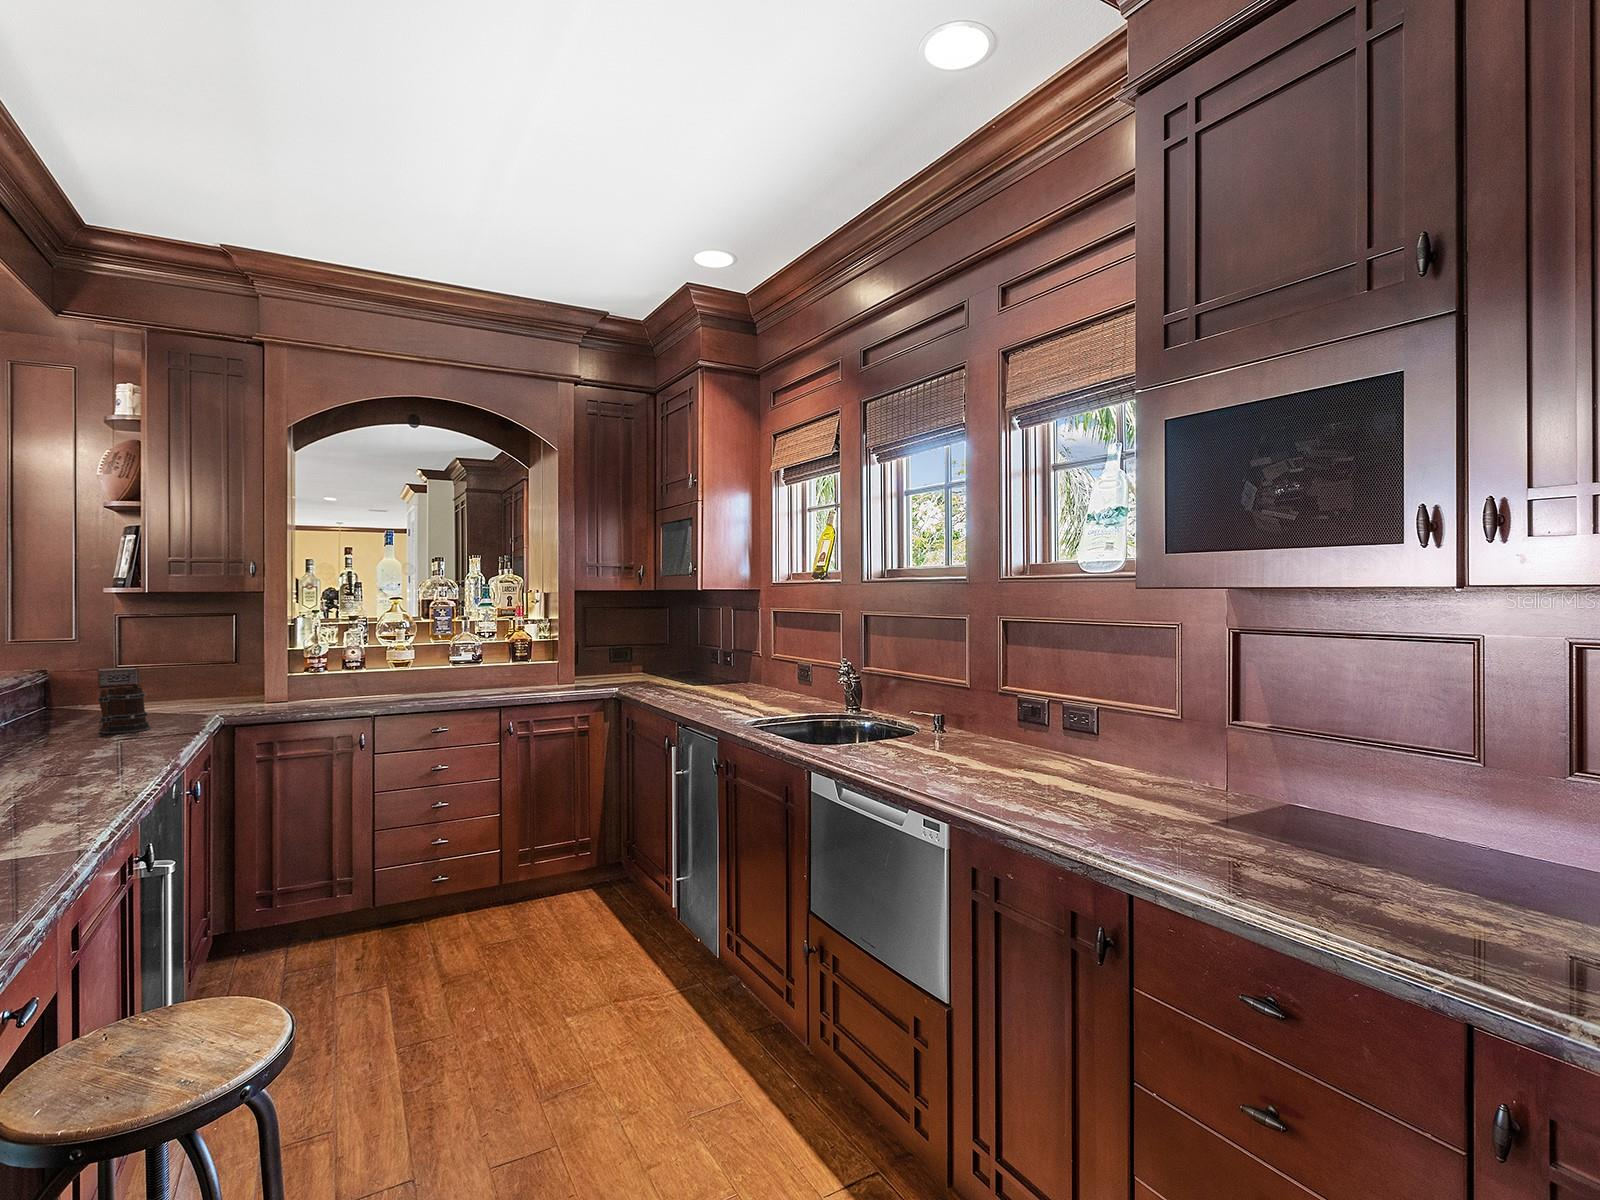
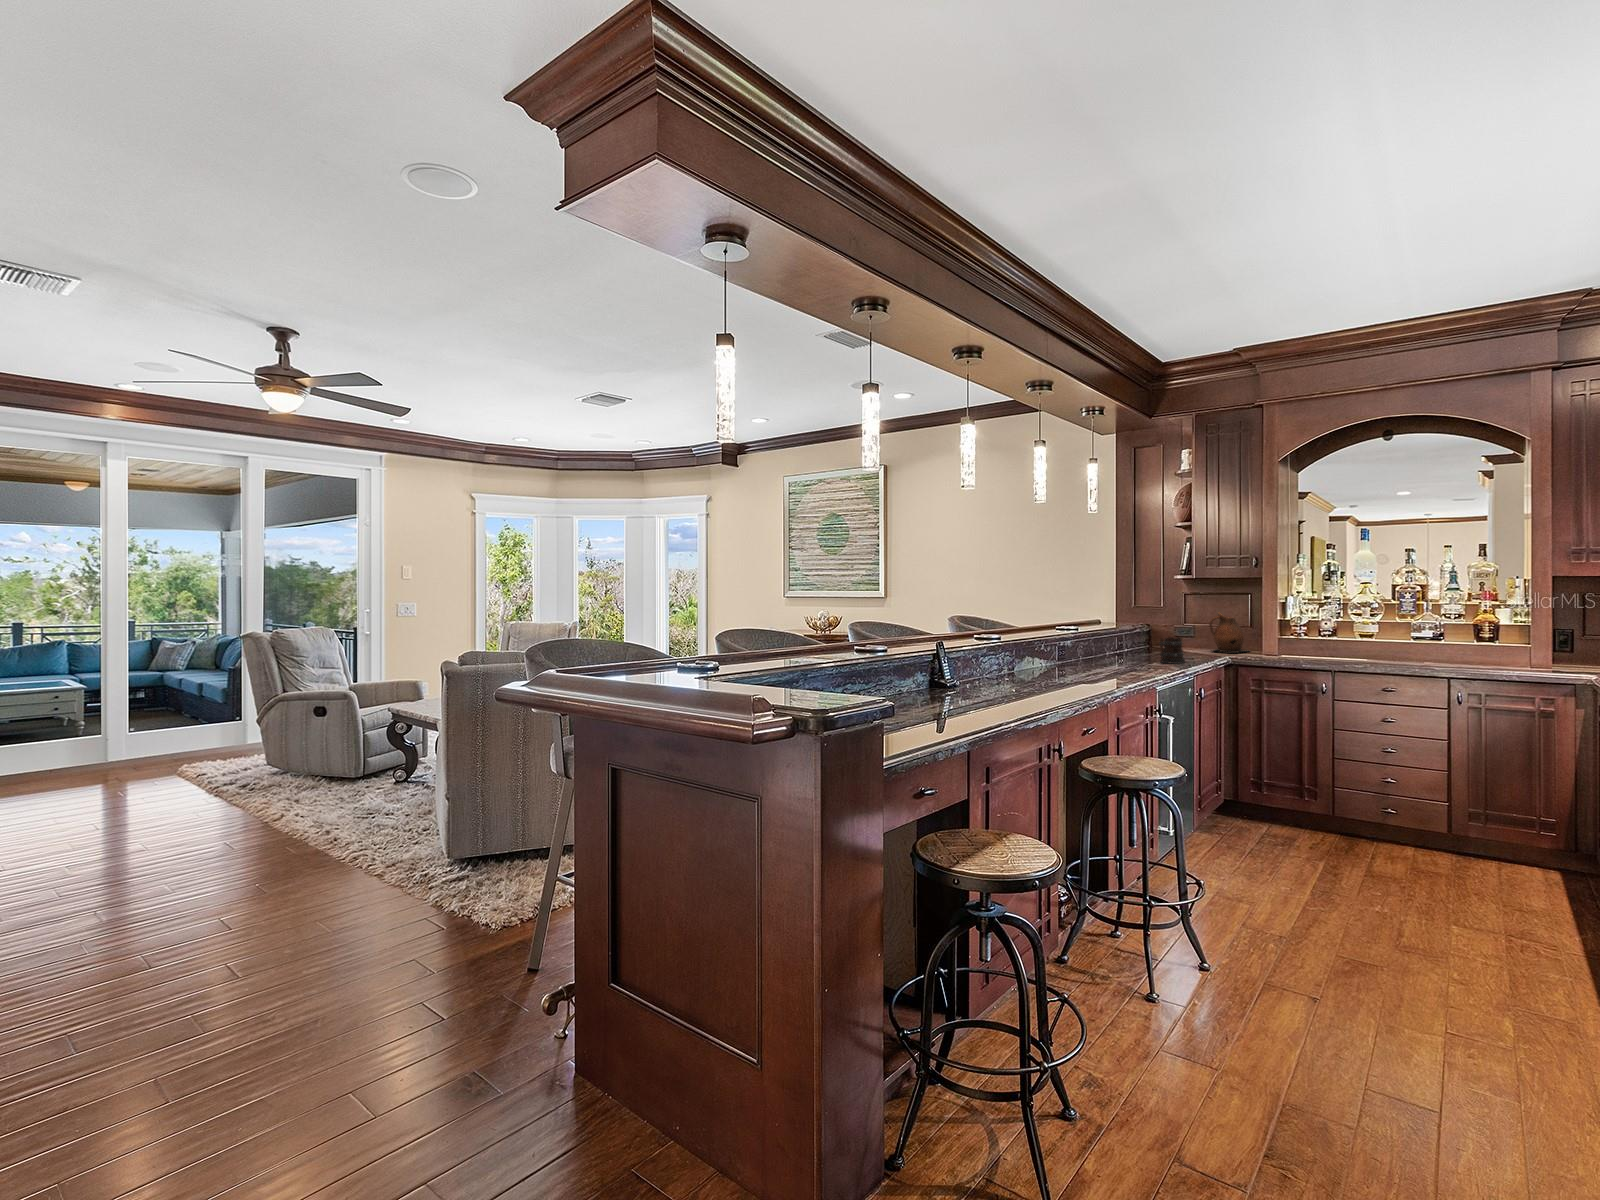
ceramic pitcher: none [178,644,247,706] -> present [1209,613,1246,653]

